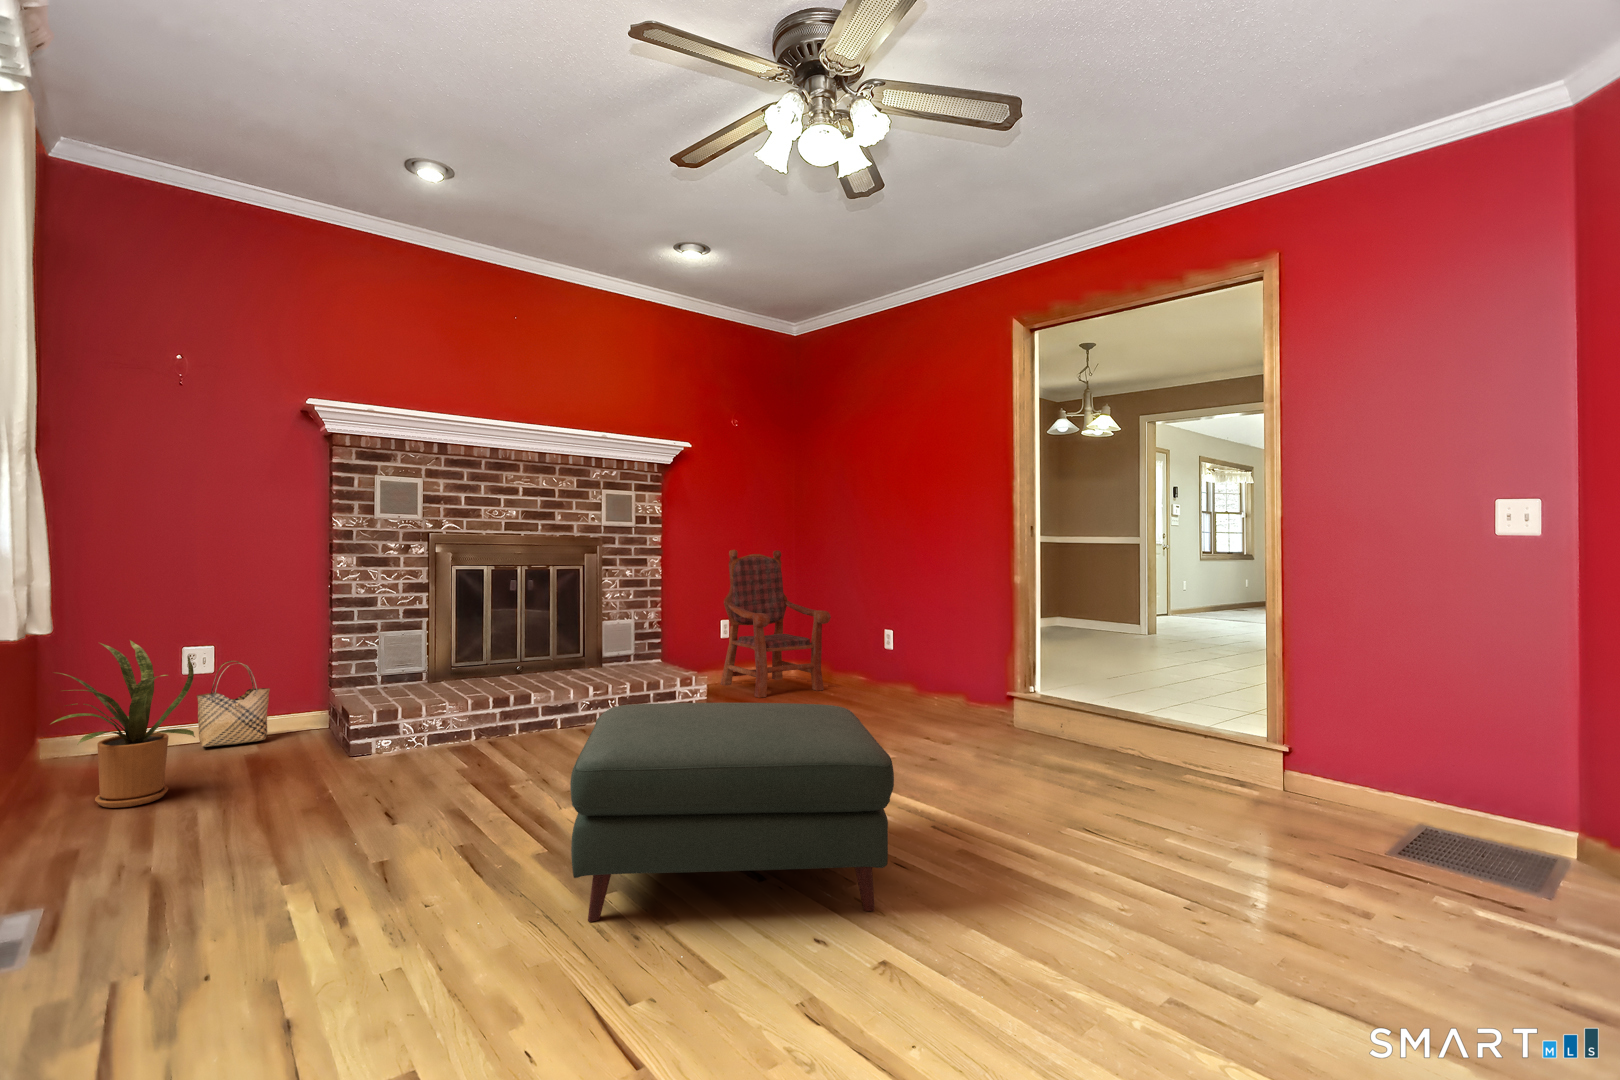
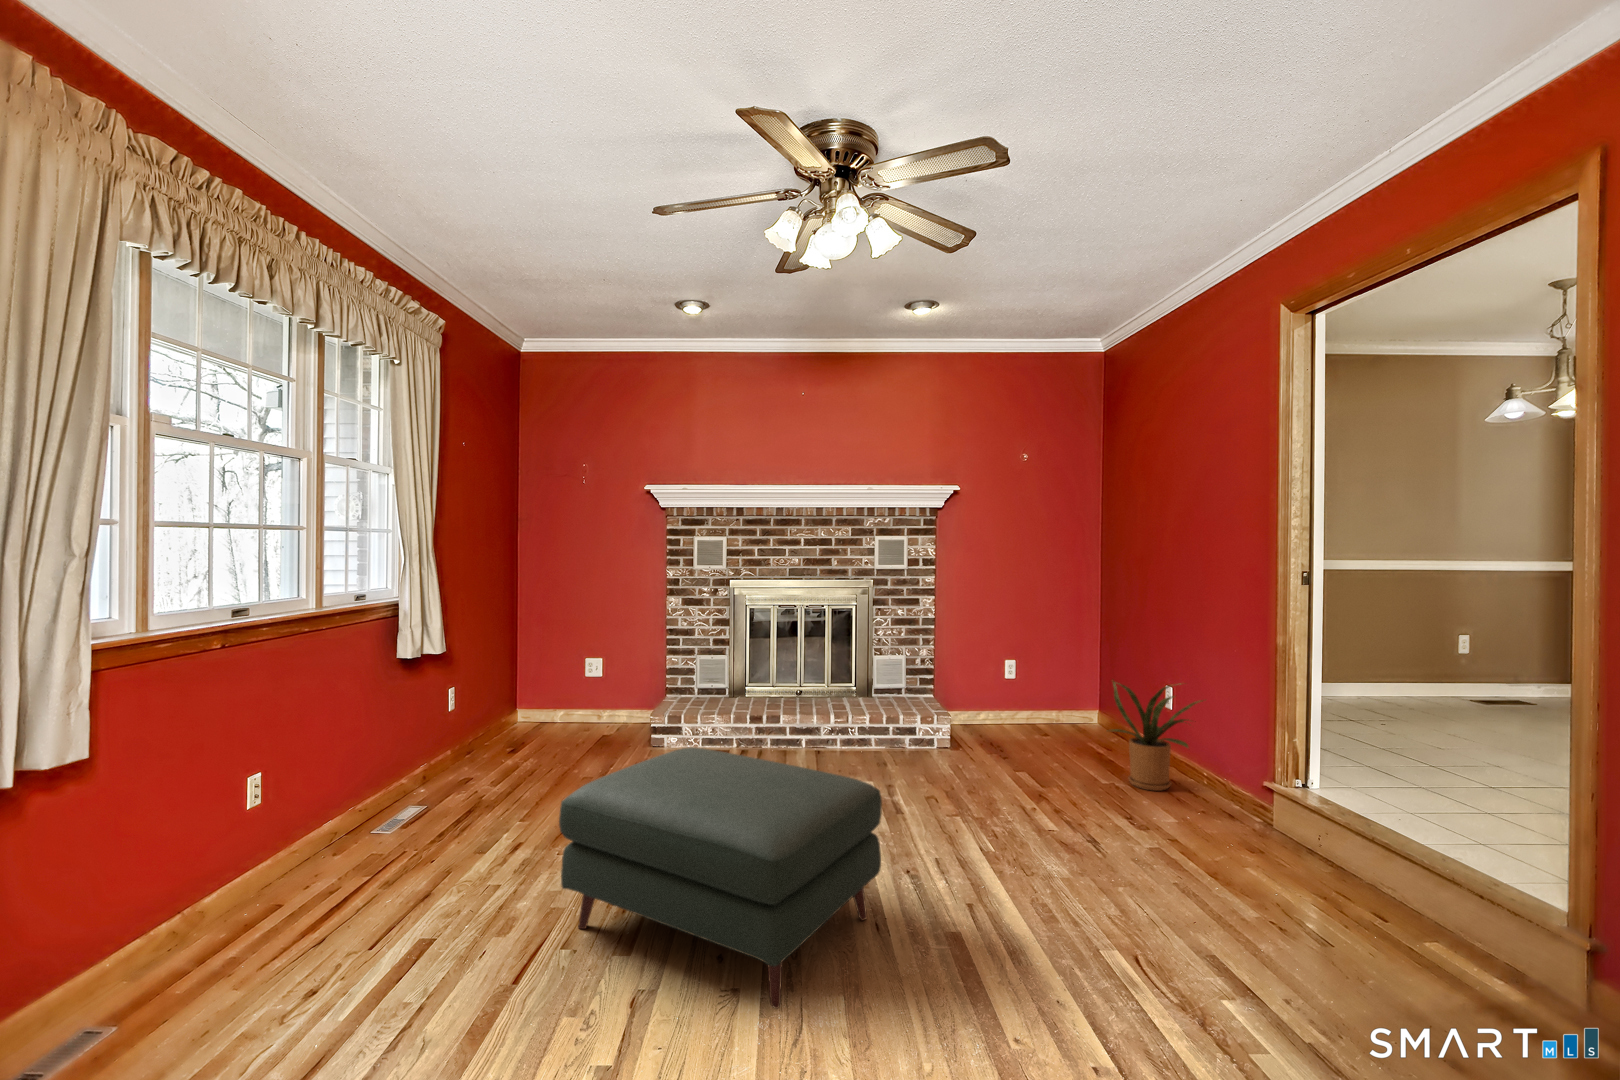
armchair: present [720,550,831,698] -> none [1002,590,1111,745]
house plant: present [52,640,195,808] -> present [1111,681,1203,791]
woven basket: present [197,660,270,747] -> none [584,668,627,726]

